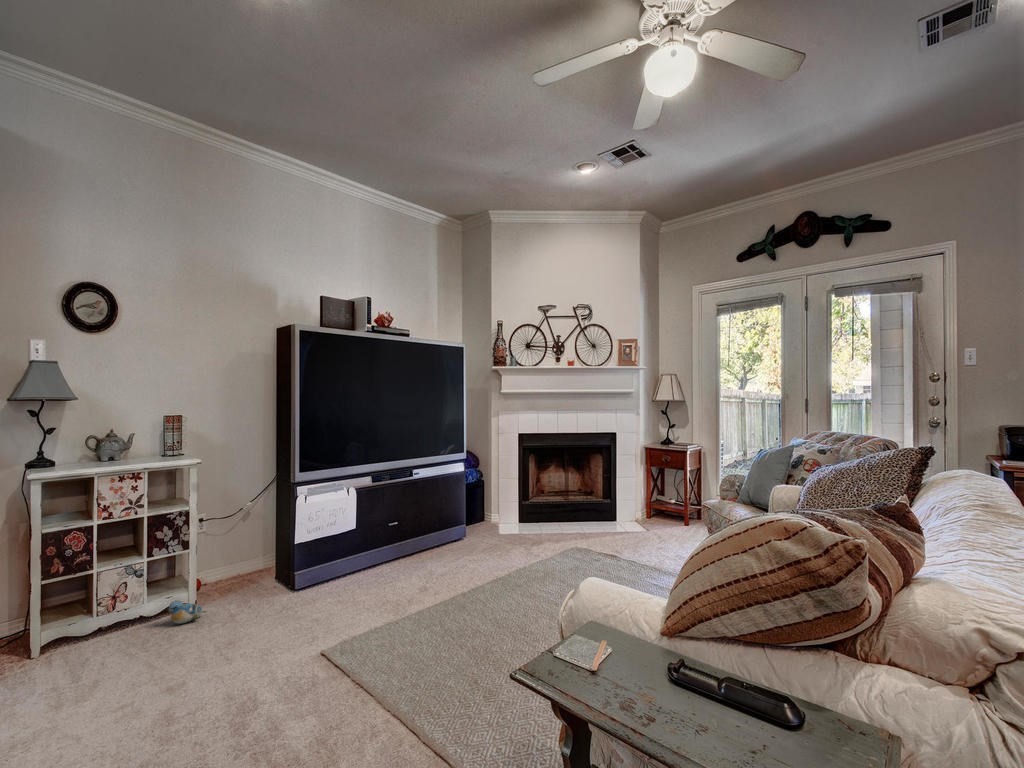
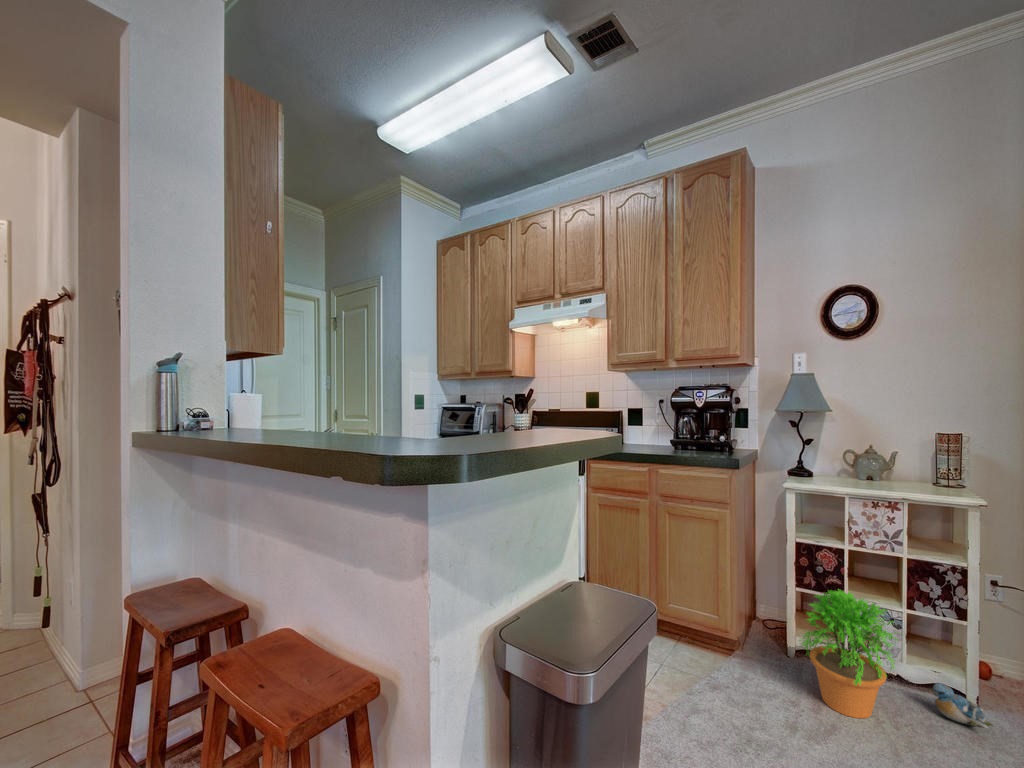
potted plant: none [53,557,150,670] -> present [802,590,898,718]

